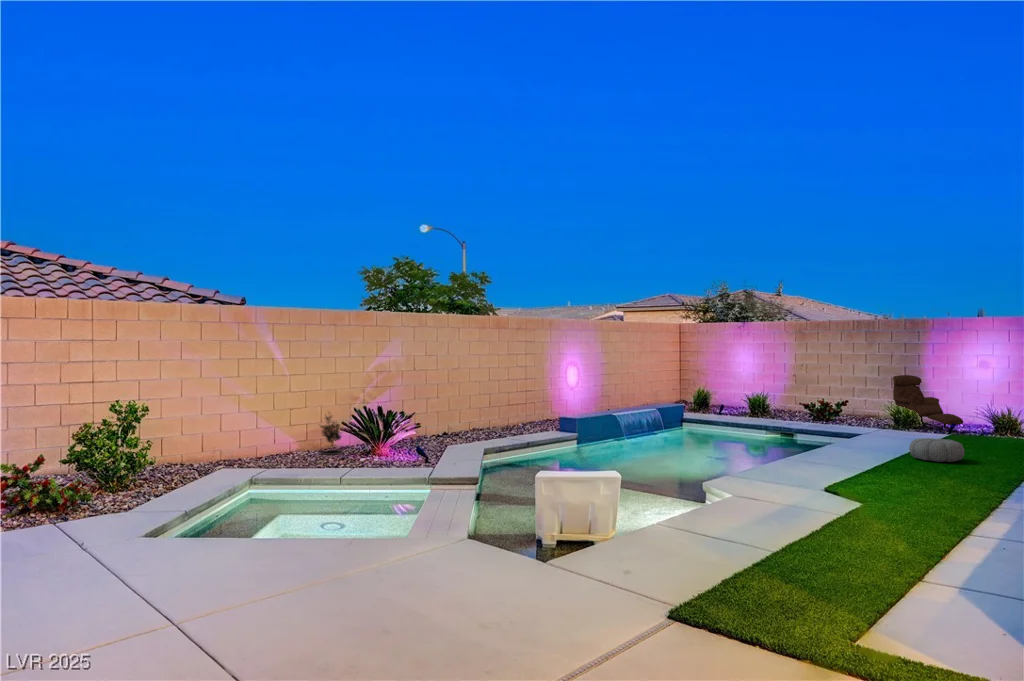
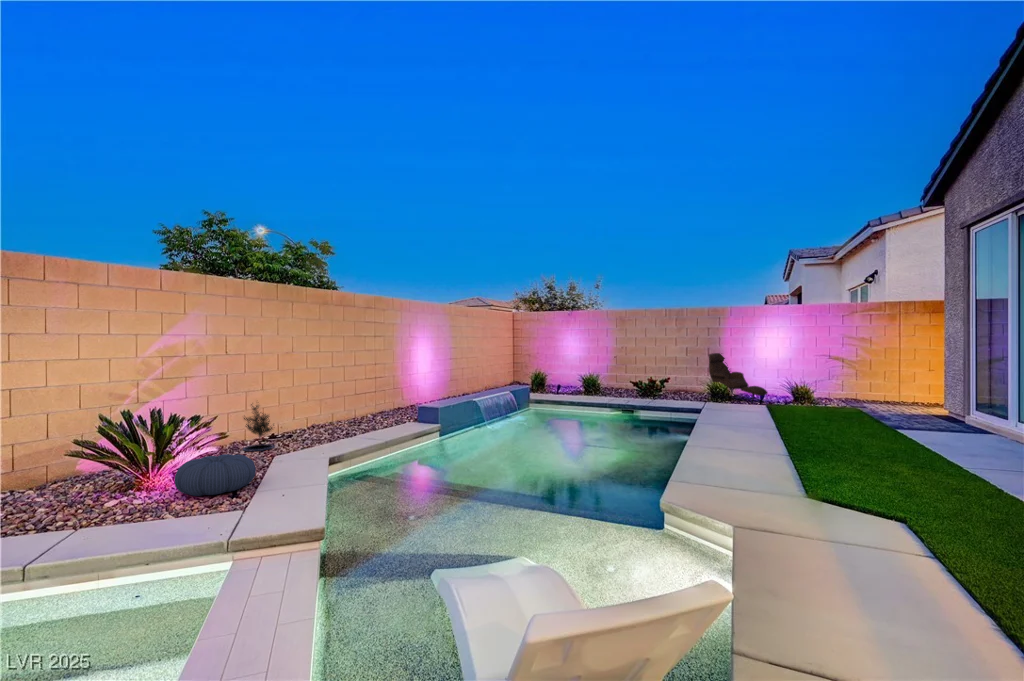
potted tree: present [319,416,343,455] -> present [243,404,274,452]
pouf: present [909,438,965,462] -> present [175,454,256,496]

